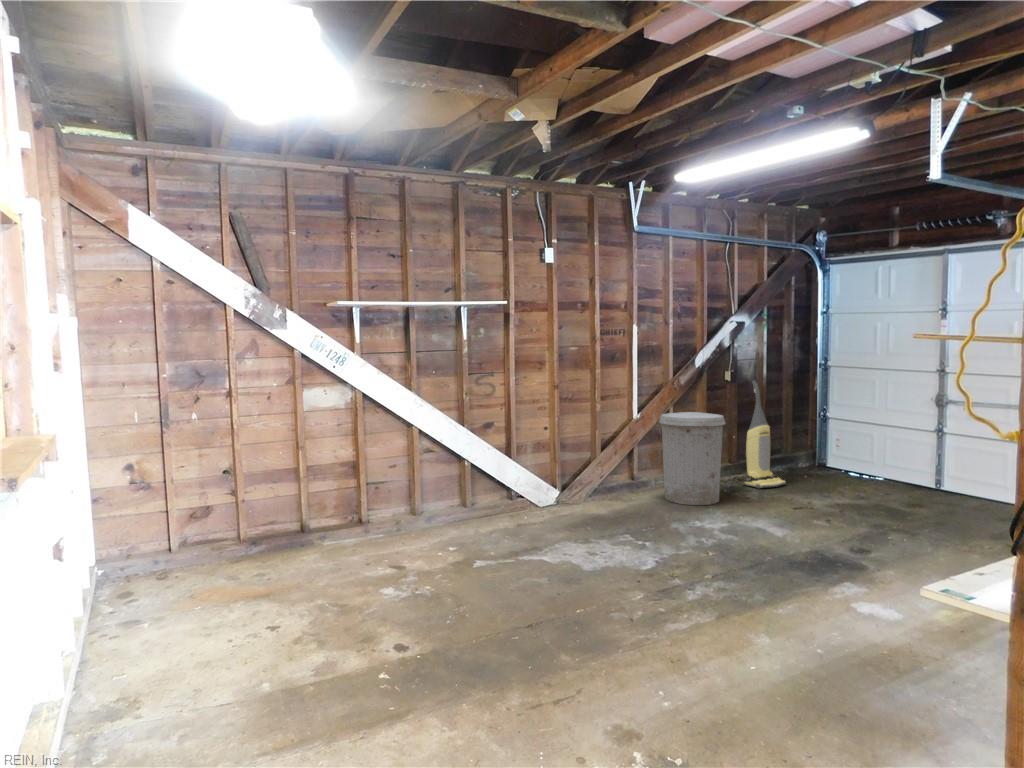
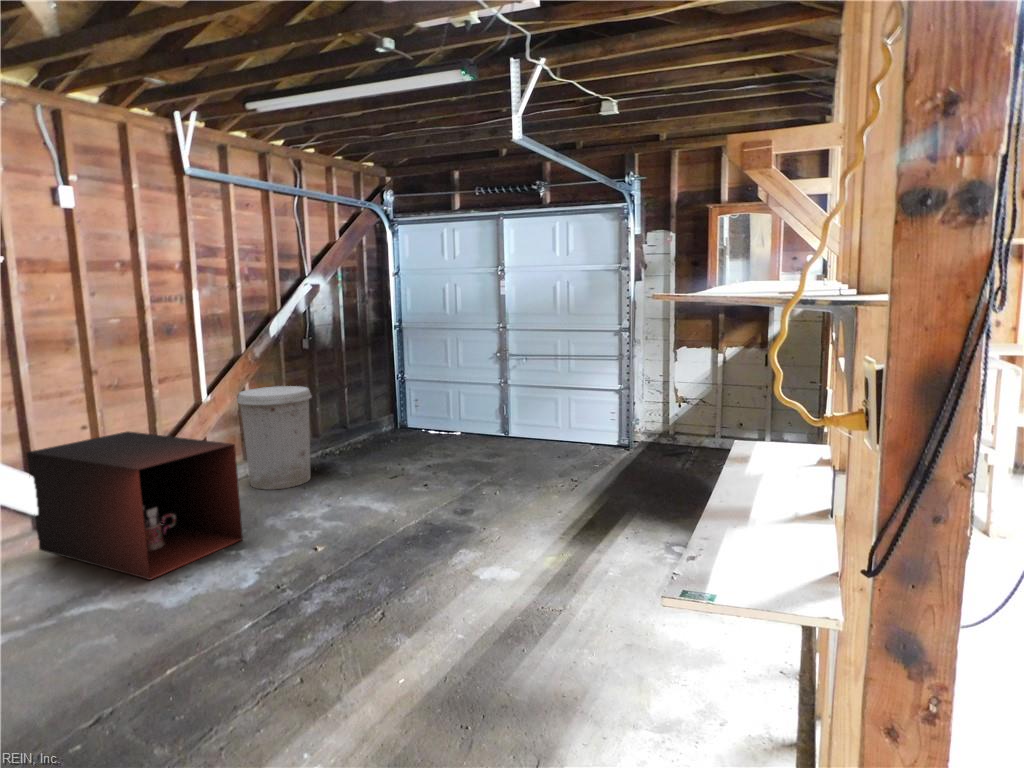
vacuum cleaner: present [743,381,786,488] -> none [331,345,372,456]
storage cabinet: none [511,435,650,547] -> present [27,432,243,580]

